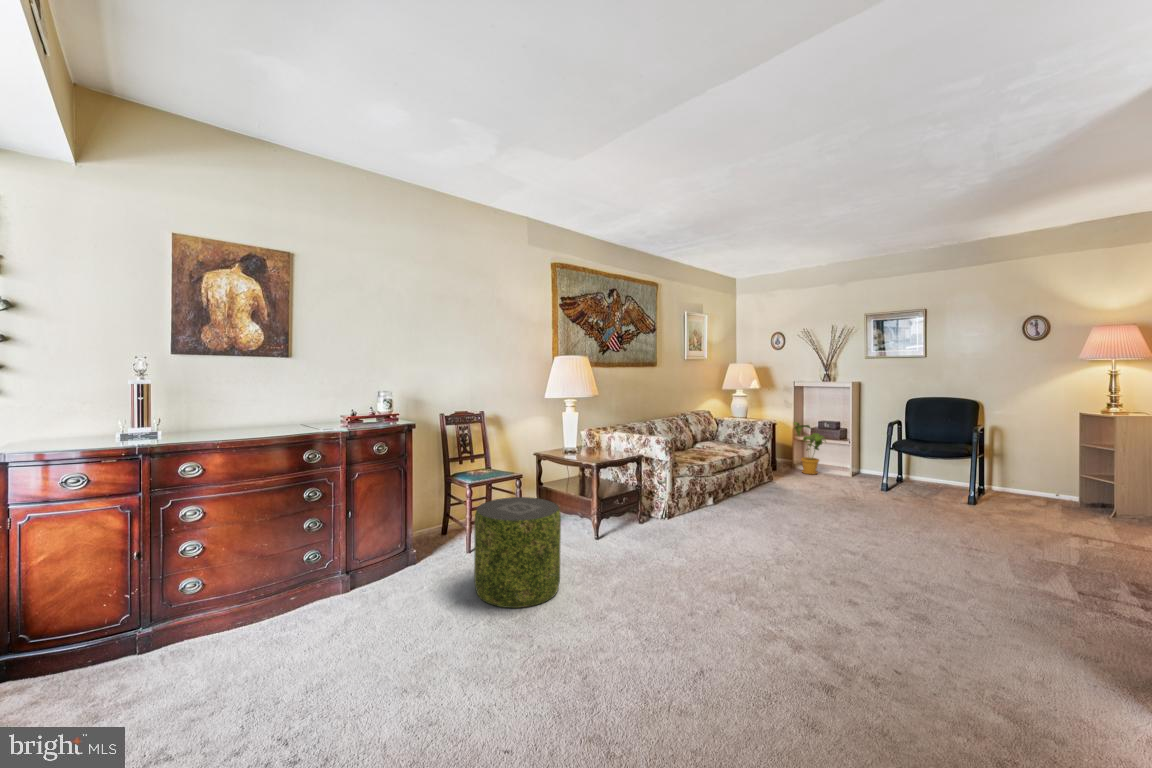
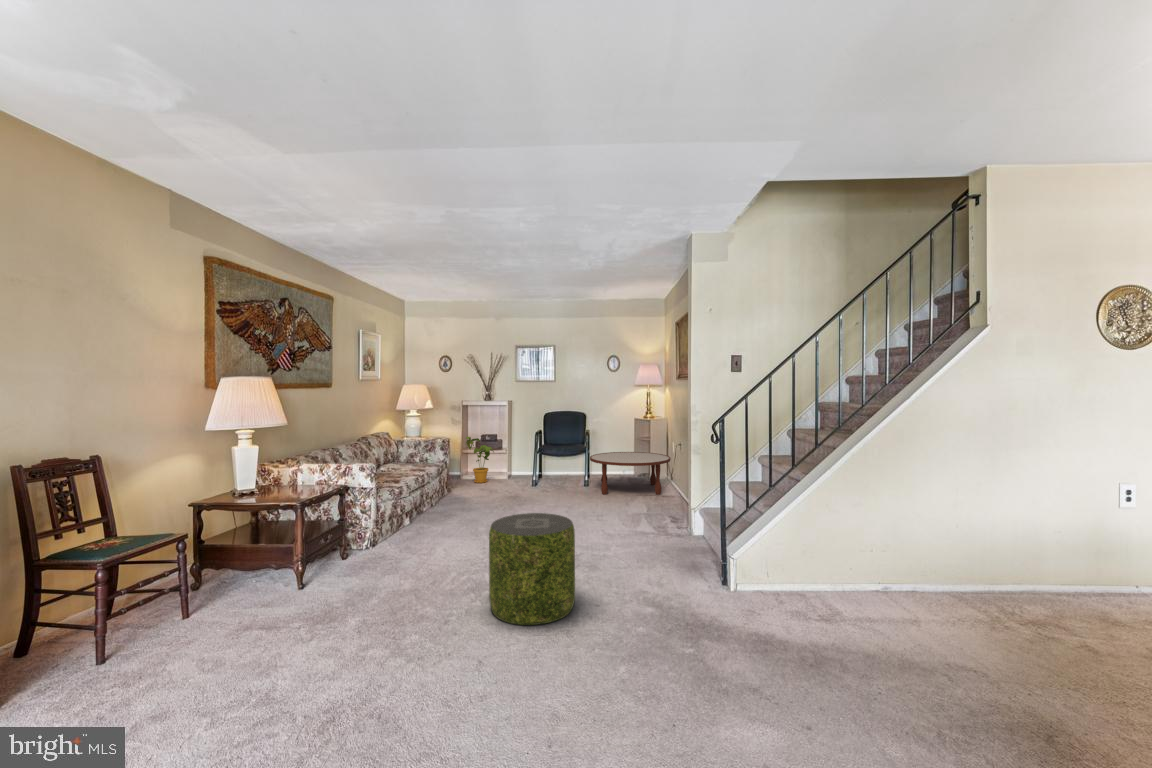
coffee table: none [953,461,1102,533] -> present [590,452,671,495]
pouf: present [474,497,561,608] -> present [489,513,575,625]

